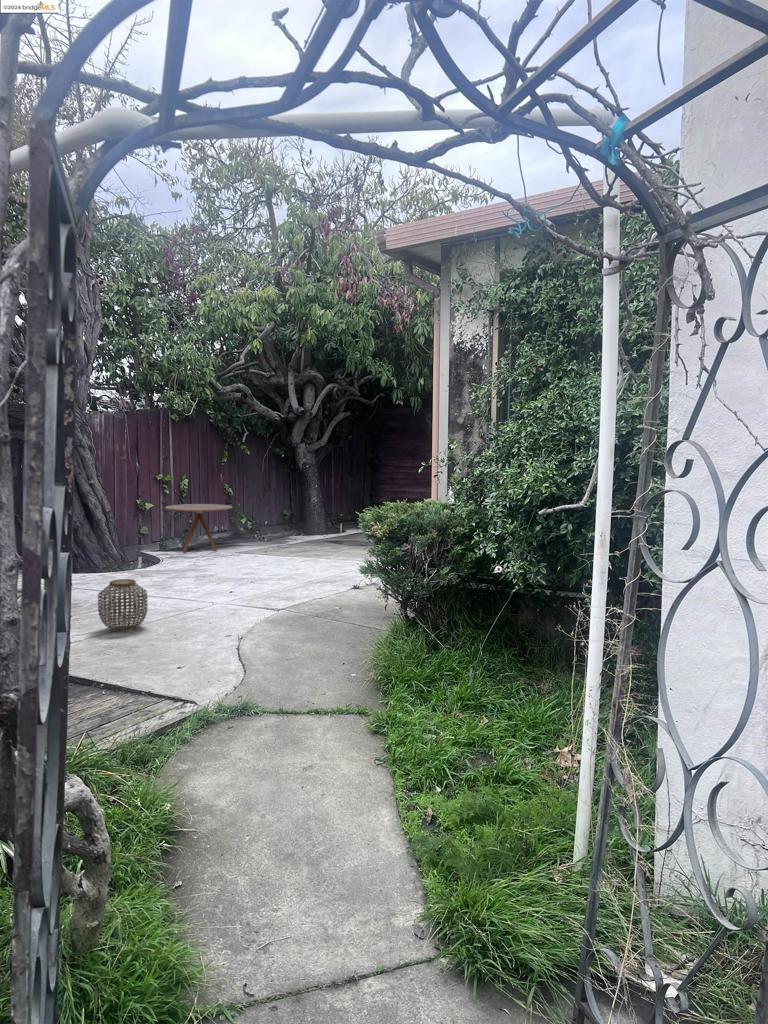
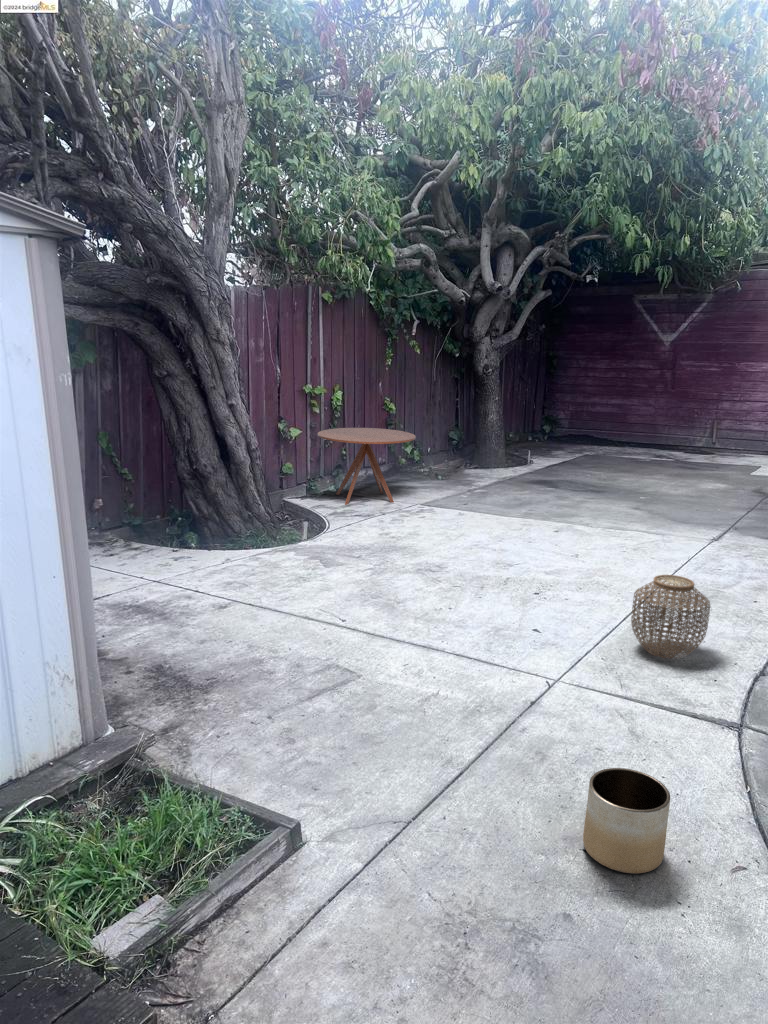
woven basket: present [98,579,148,632] -> present [631,575,710,658]
planter: none [152,610,186,647] -> present [583,768,670,874]

